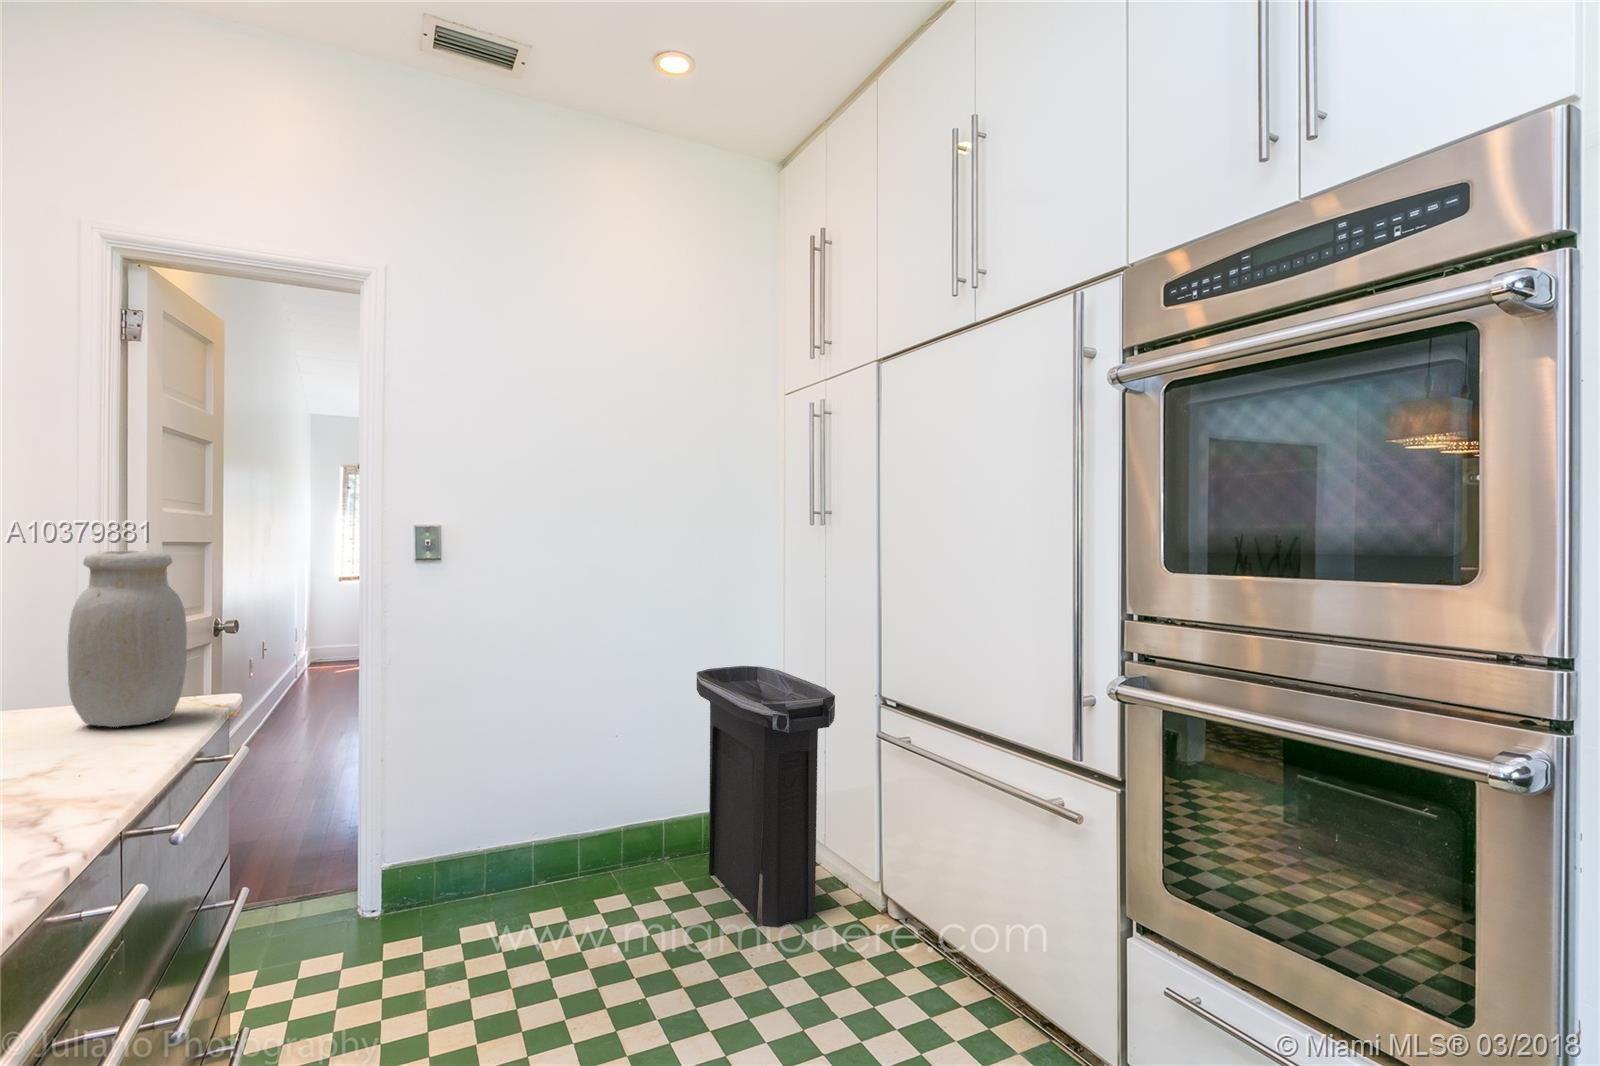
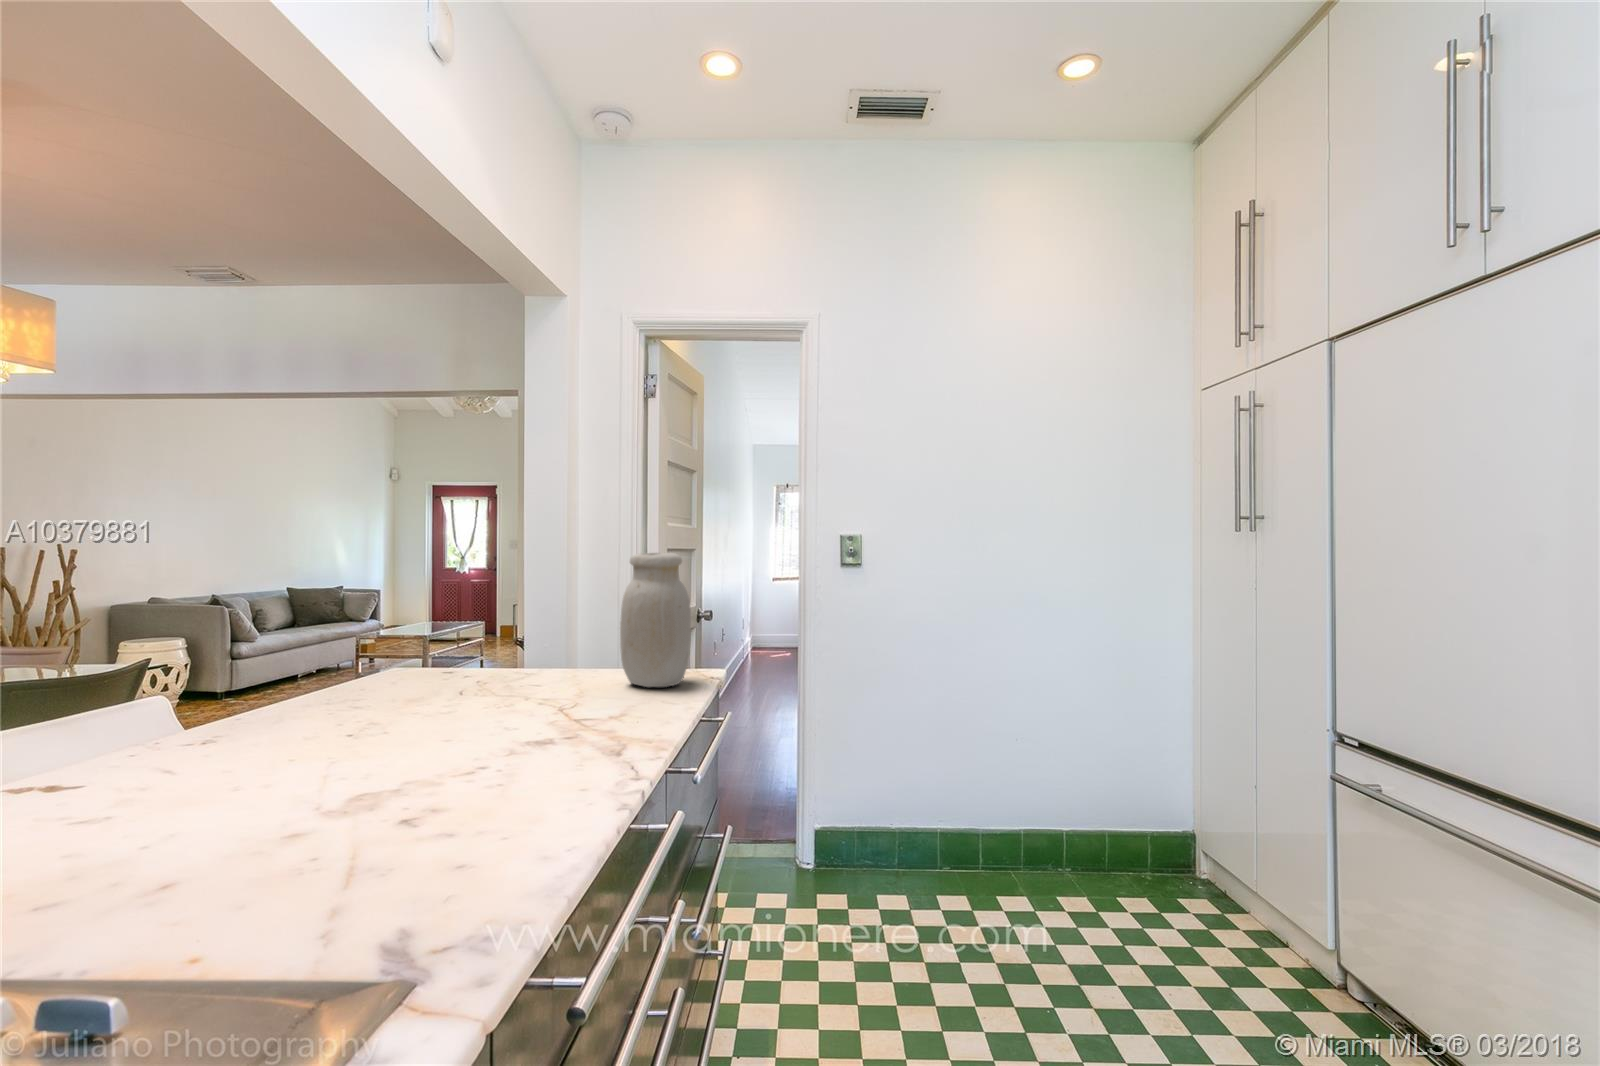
trash can: present [697,666,835,928] -> none [1098,681,1275,976]

